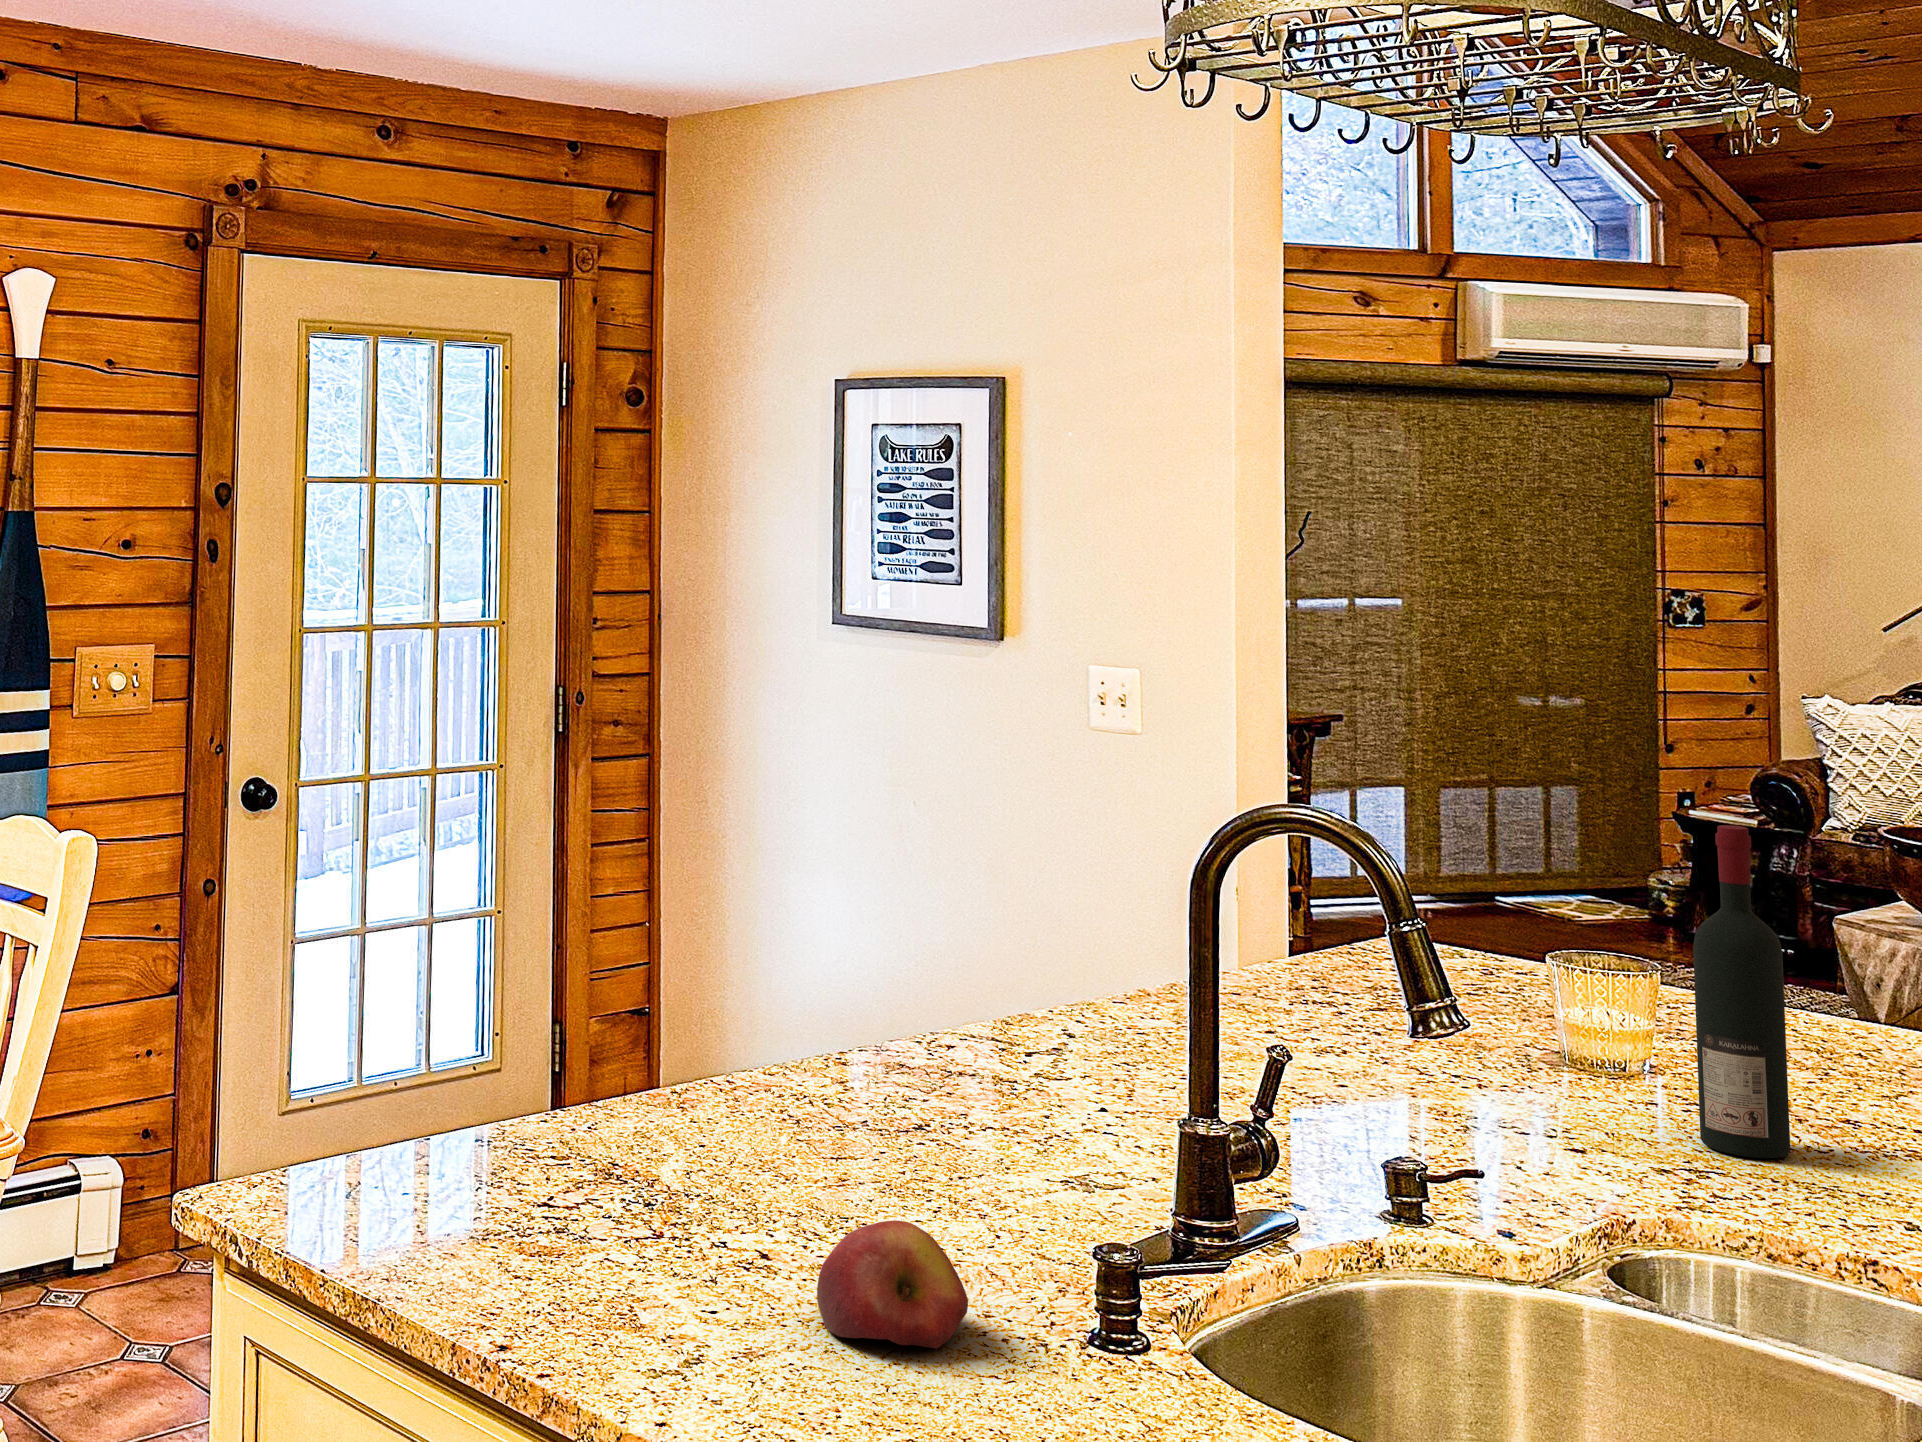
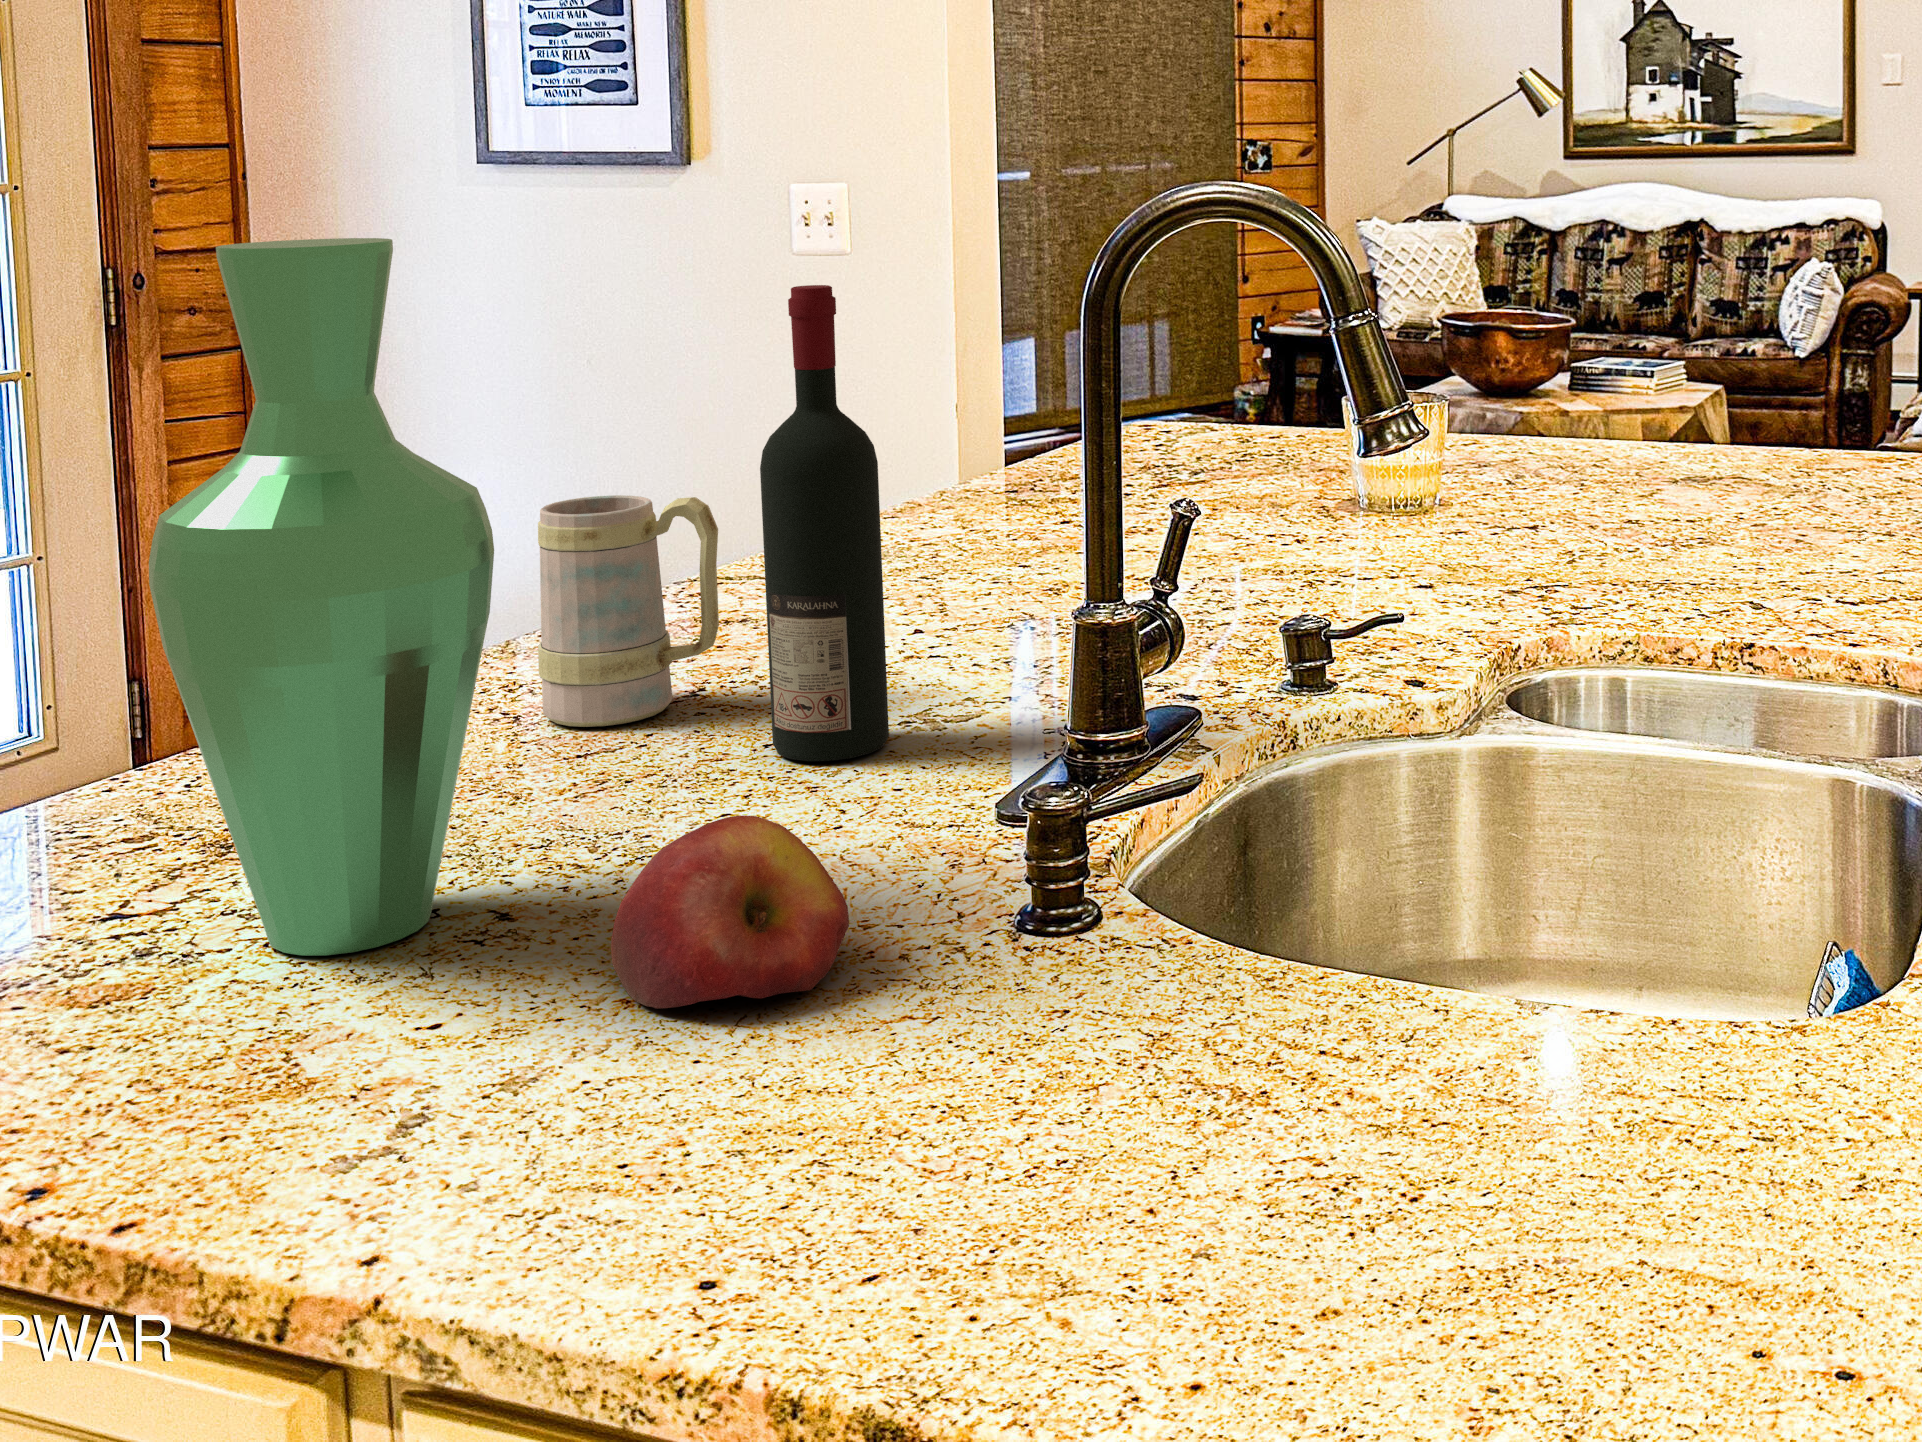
vase: none [575,802,769,1260] -> present [149,238,494,955]
wine bottle: present [1693,825,1790,1158] -> present [760,285,889,761]
mug: none [814,967,941,1140] -> present [538,495,719,727]

